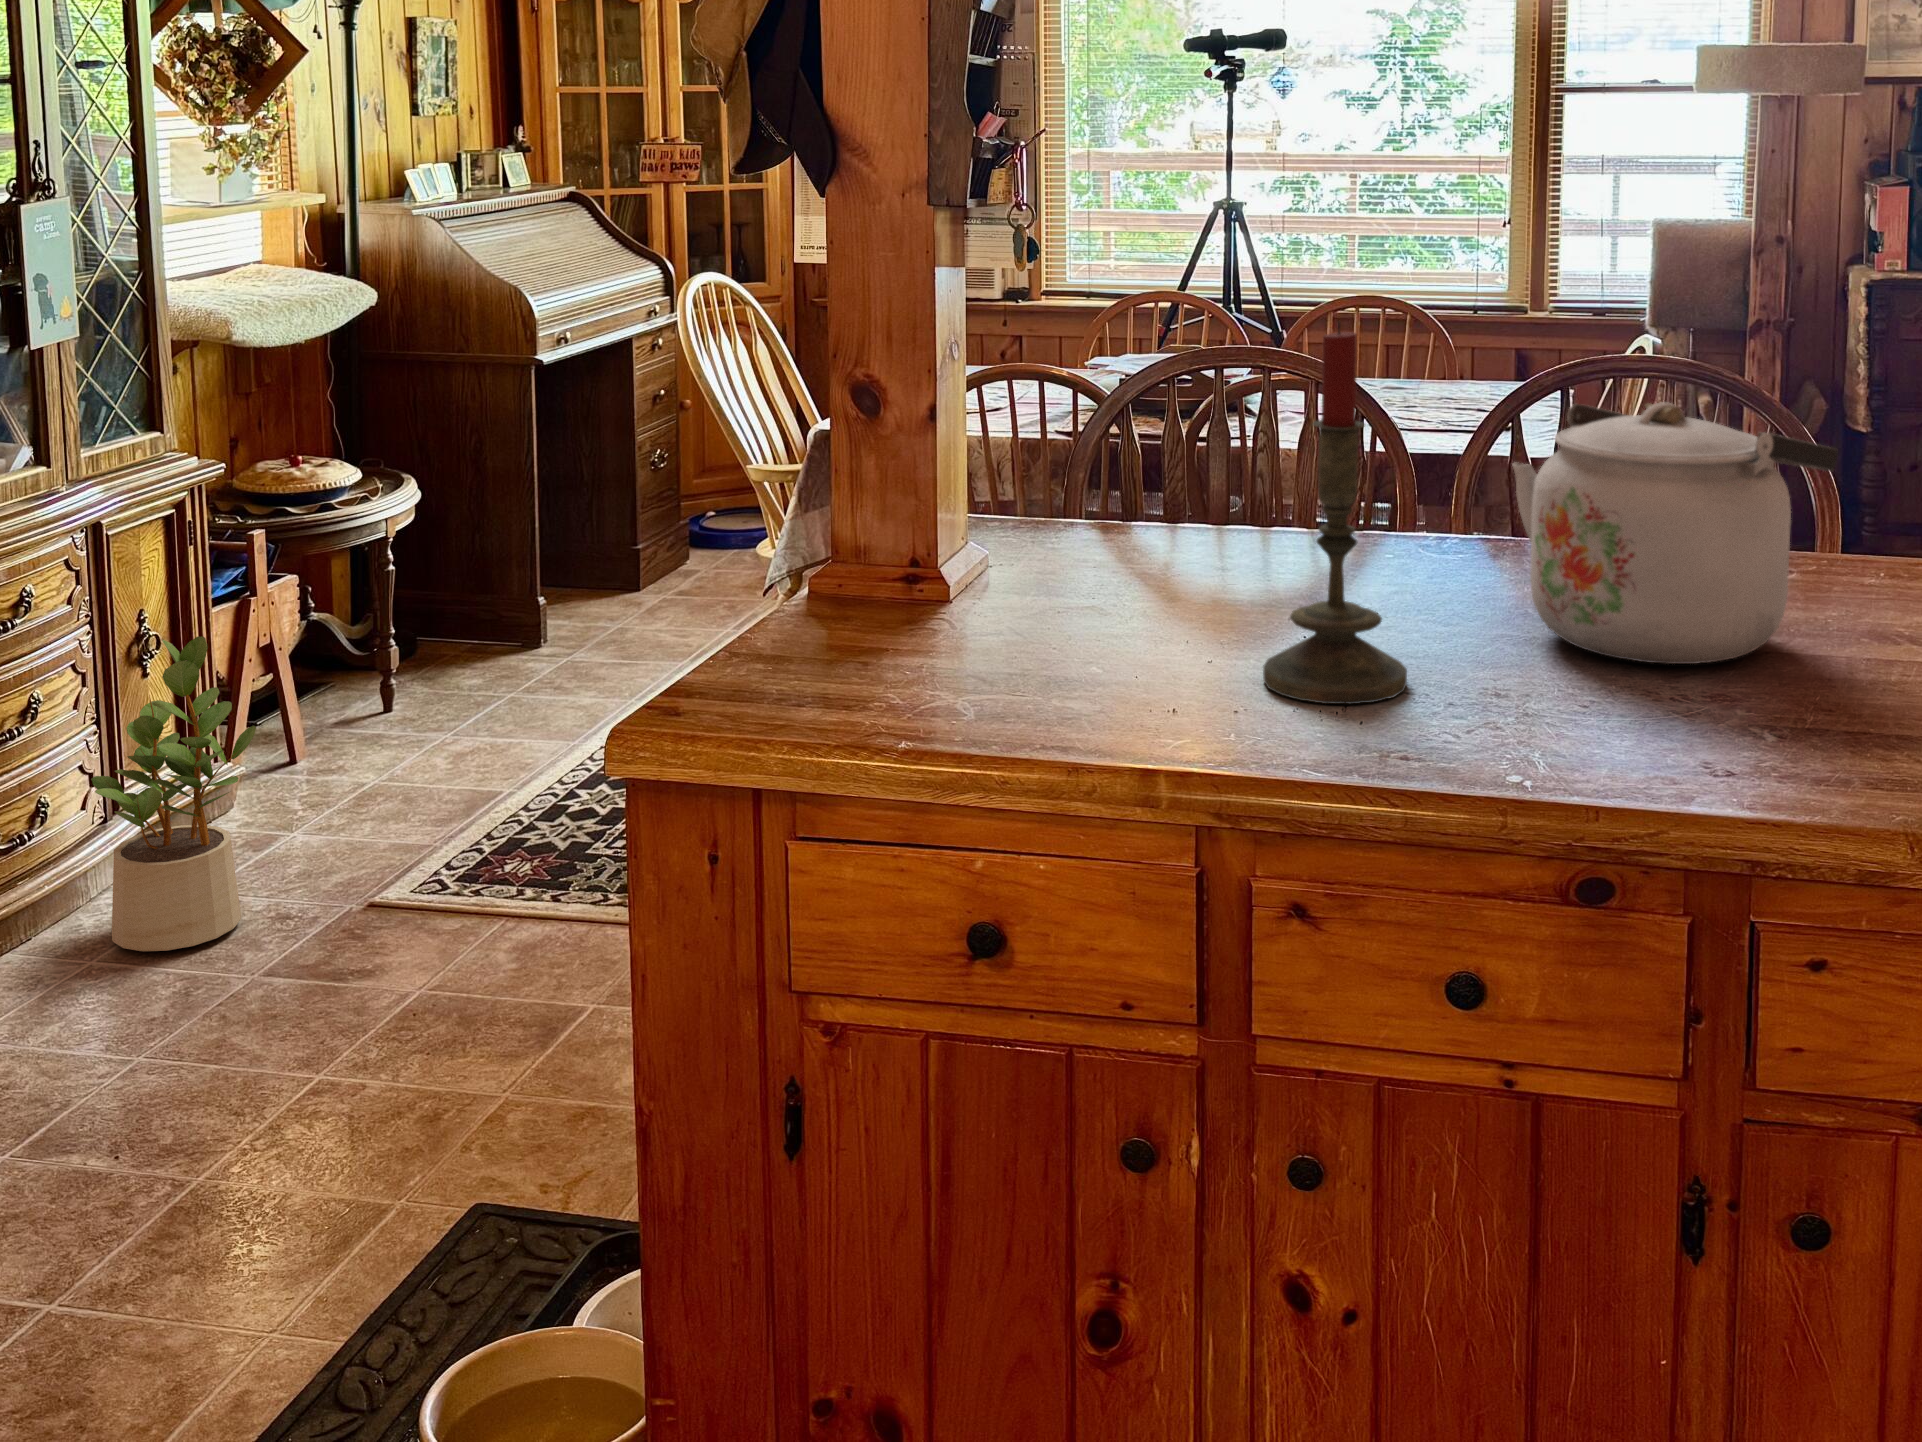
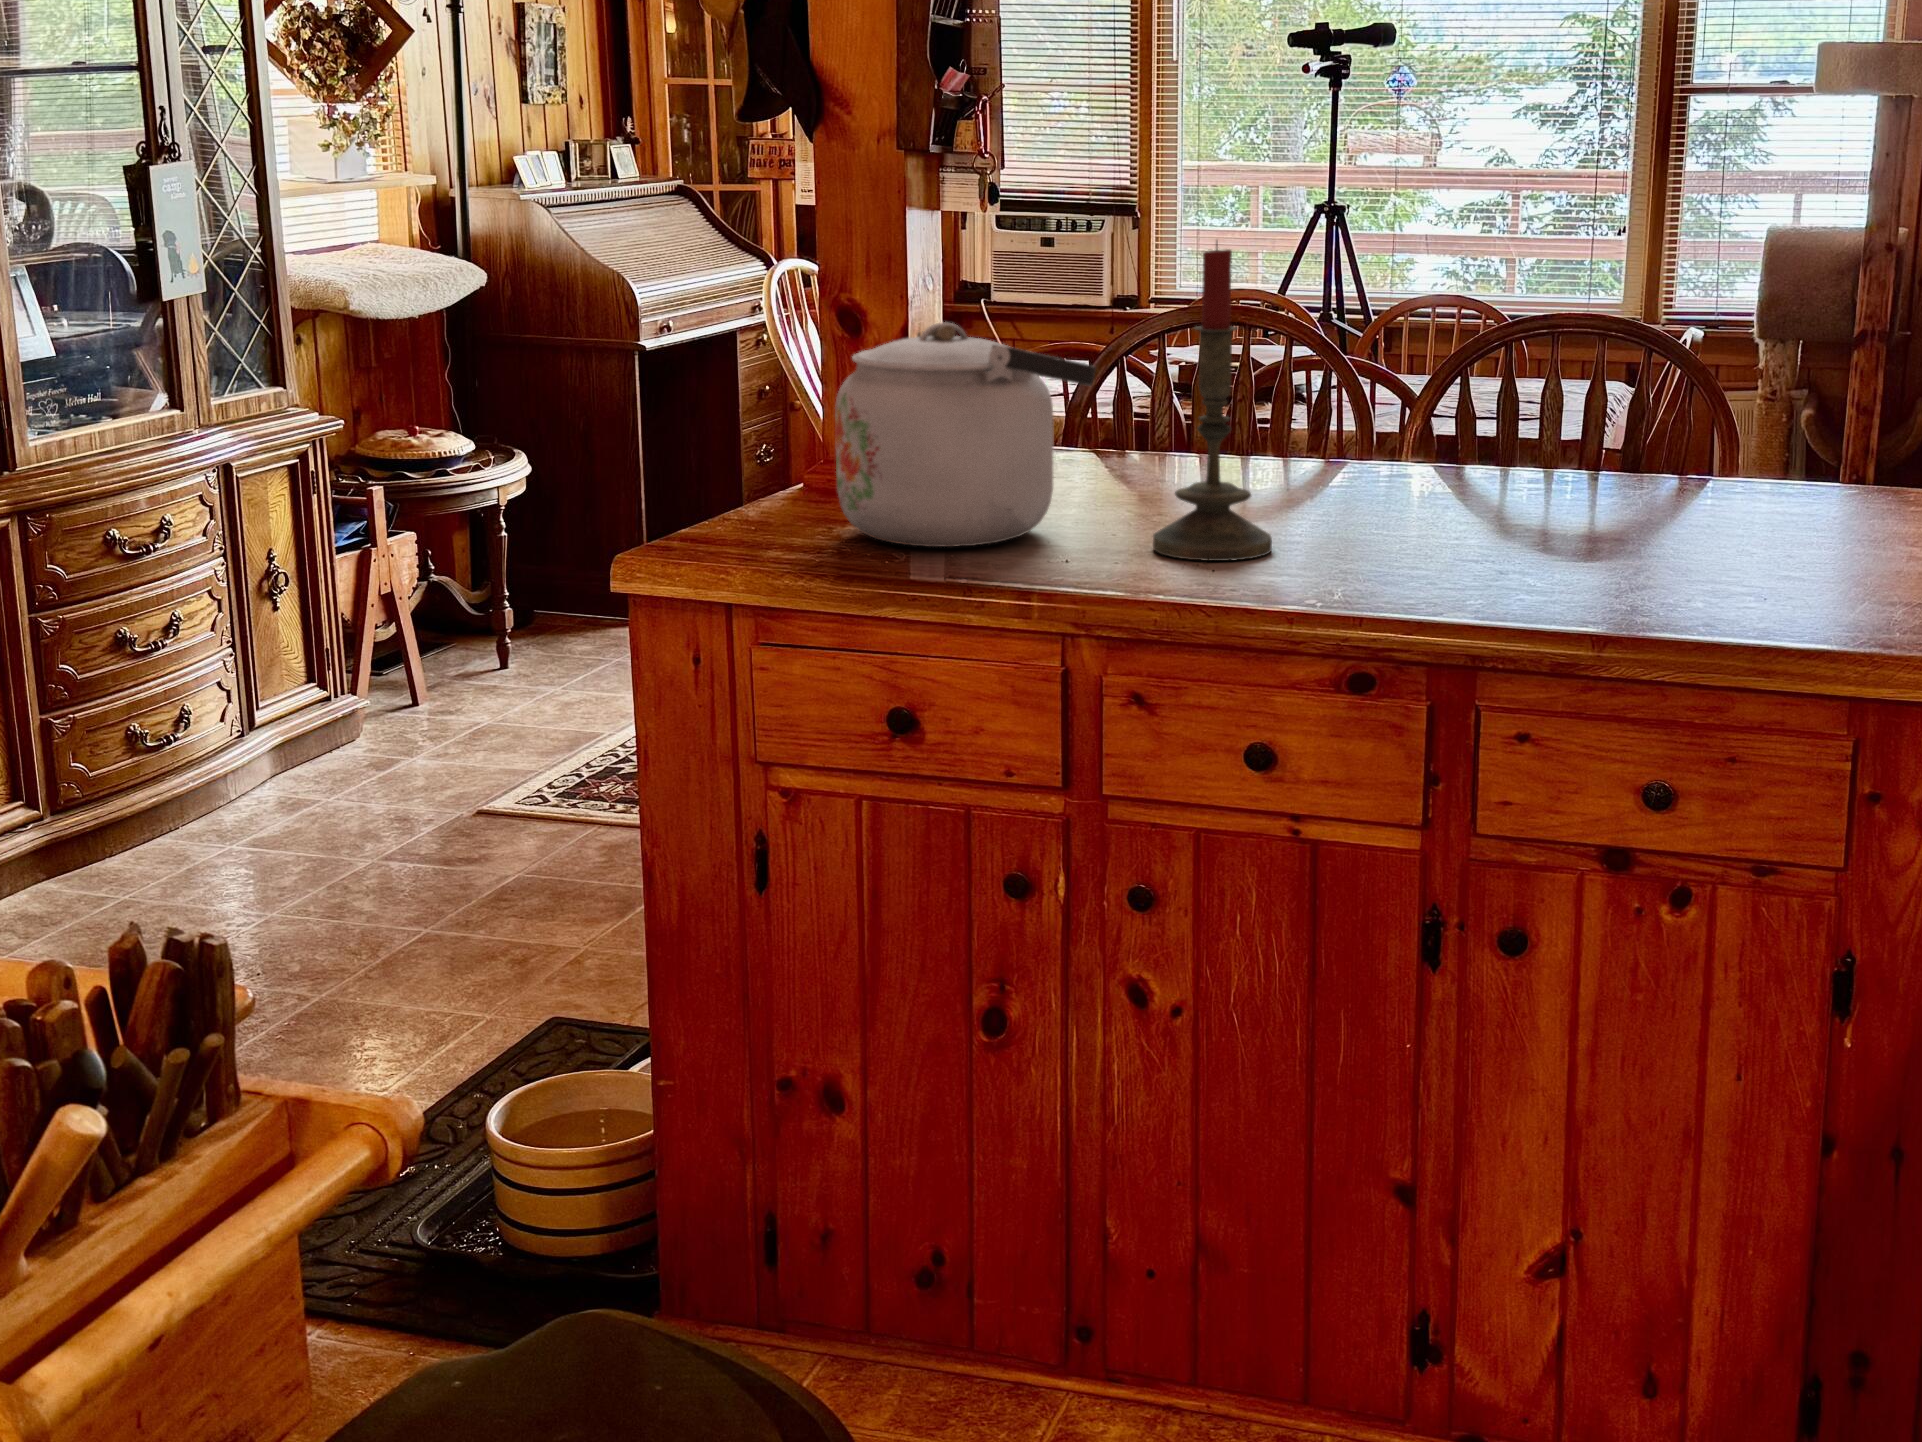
kettle: present [1513,402,1838,664] -> present [835,322,1096,547]
potted plant: present [92,636,256,951] -> none [230,562,370,833]

